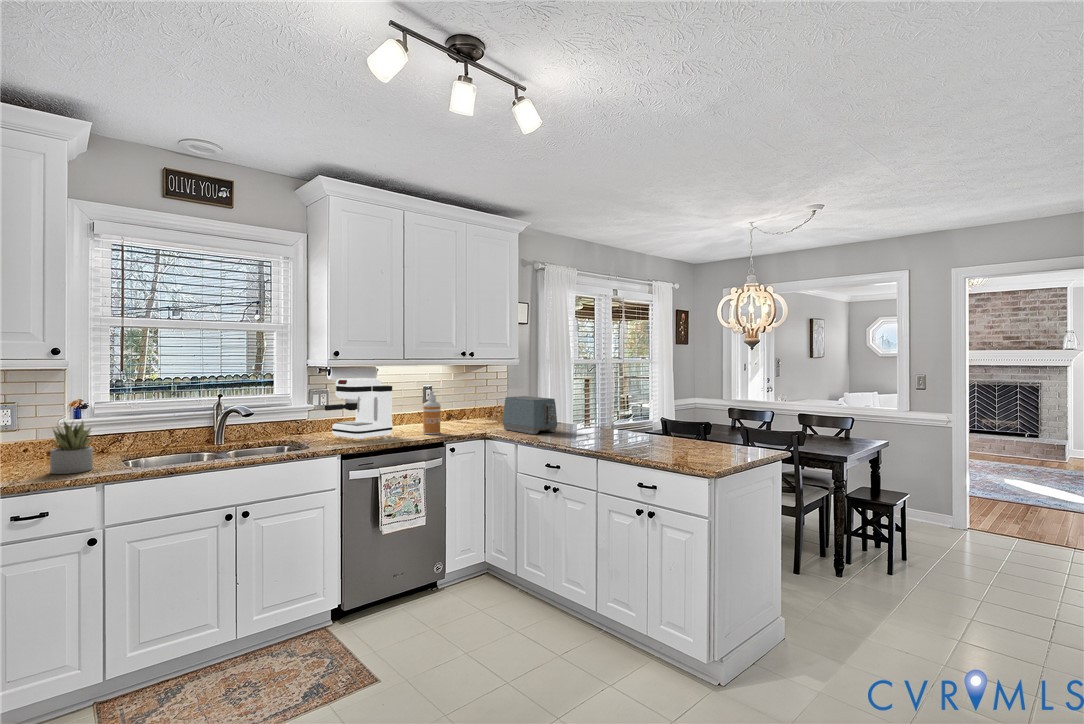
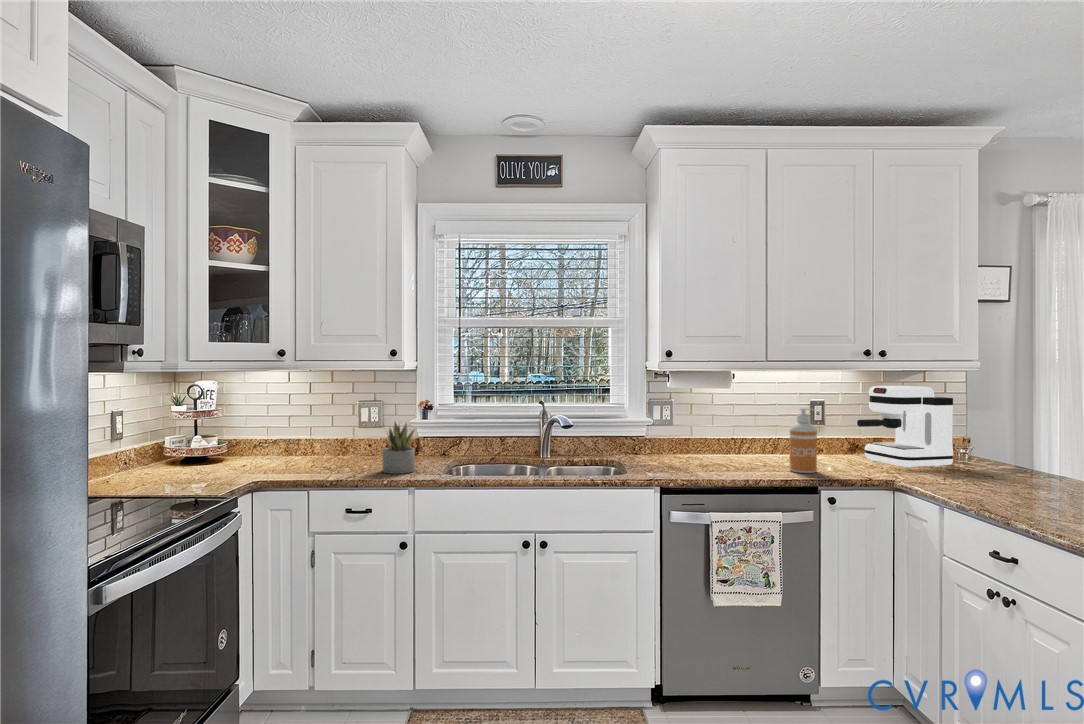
coffee maker: present [325,378,392,440] -> present [857,386,953,468]
toaster: present [503,396,557,434] -> none [931,424,1042,494]

